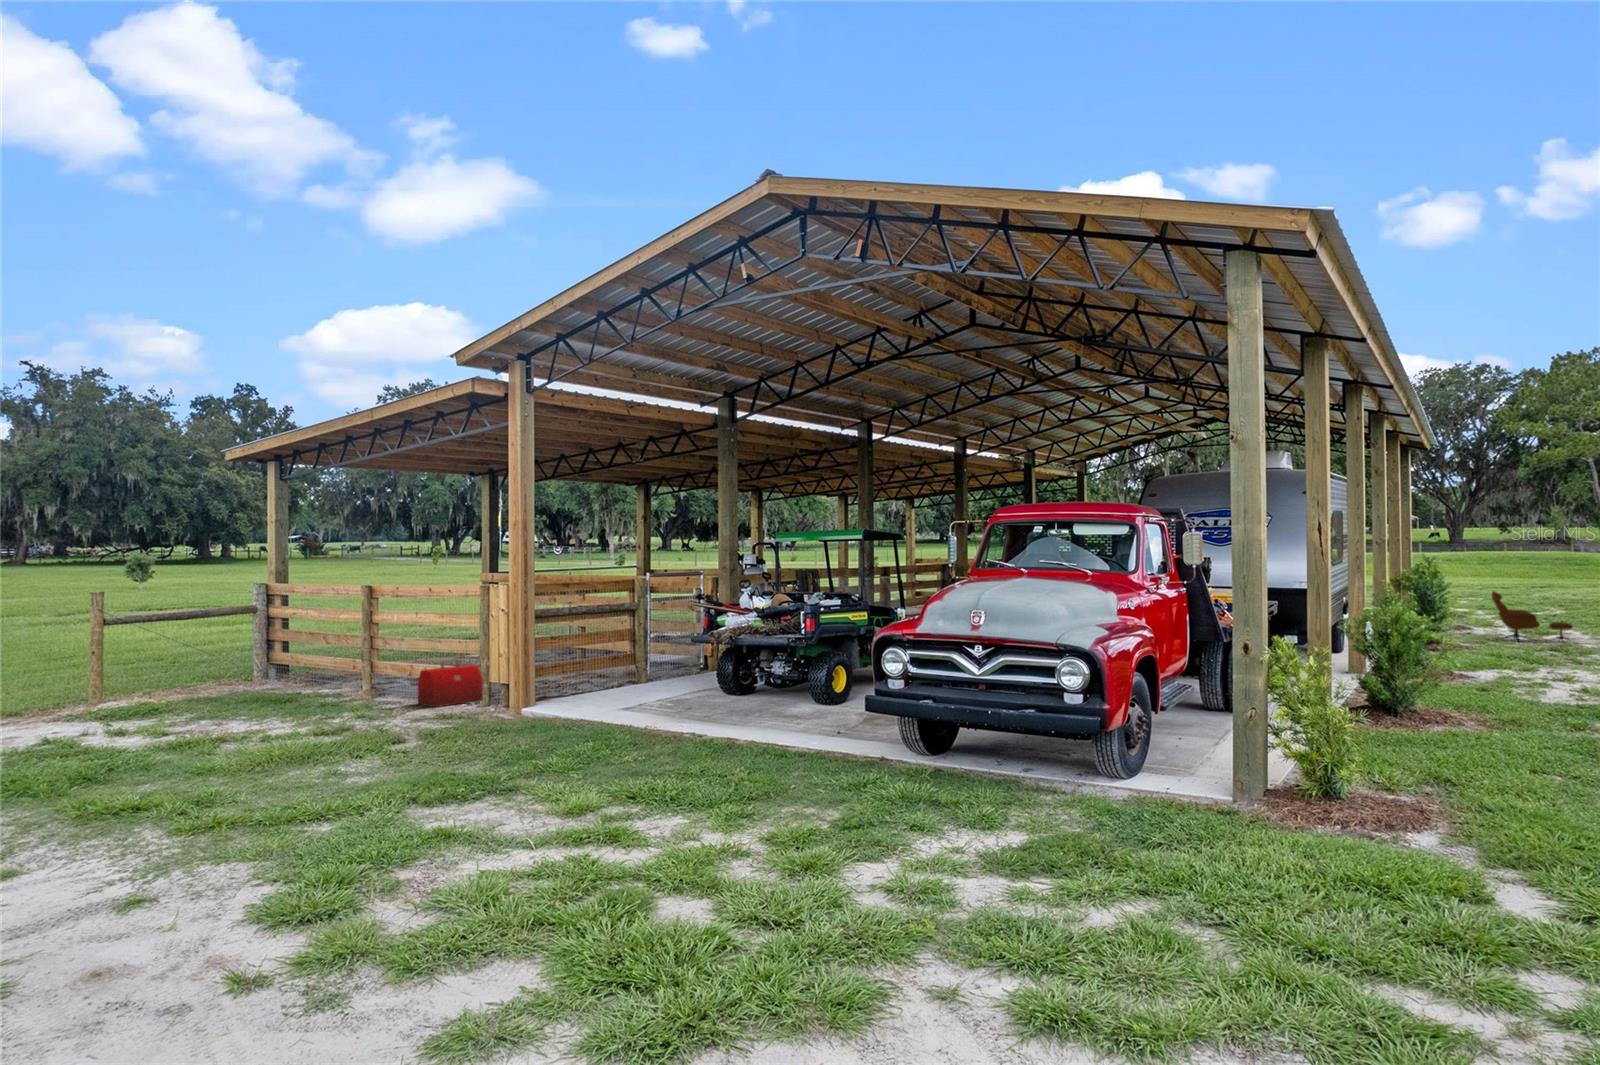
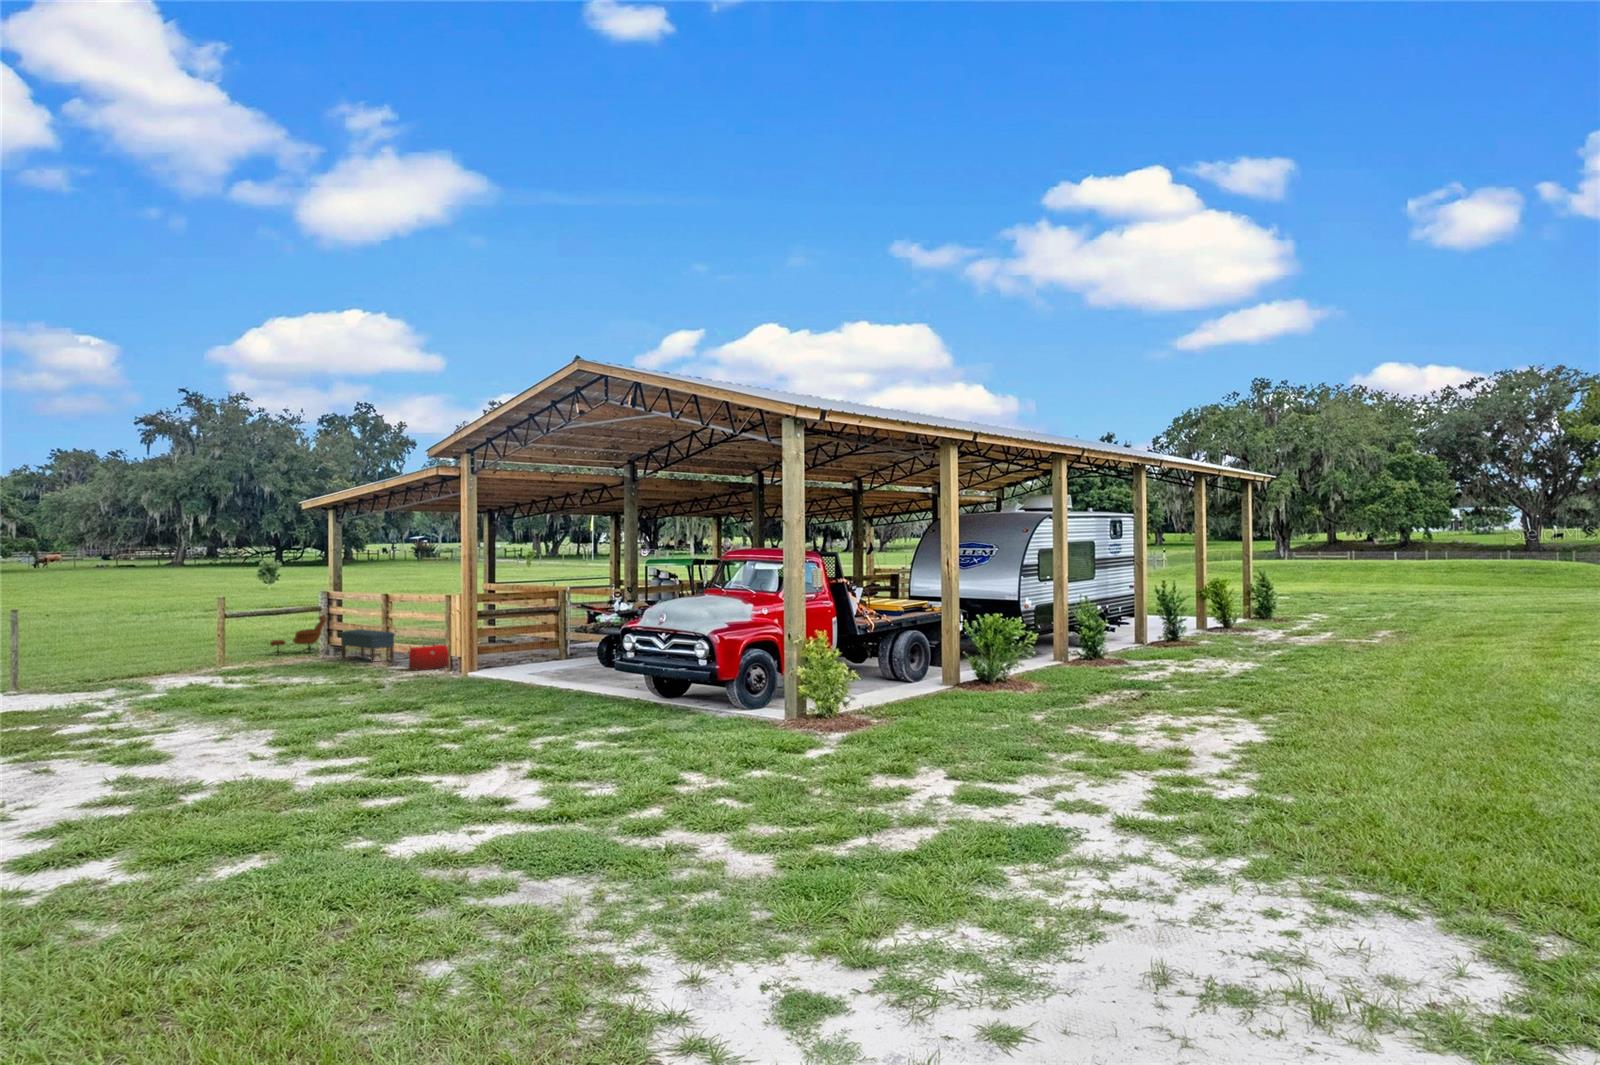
lounge chair: present [1492,591,1573,641] -> present [270,615,326,654]
bench: none [294,640,384,694] -> present [341,629,395,663]

